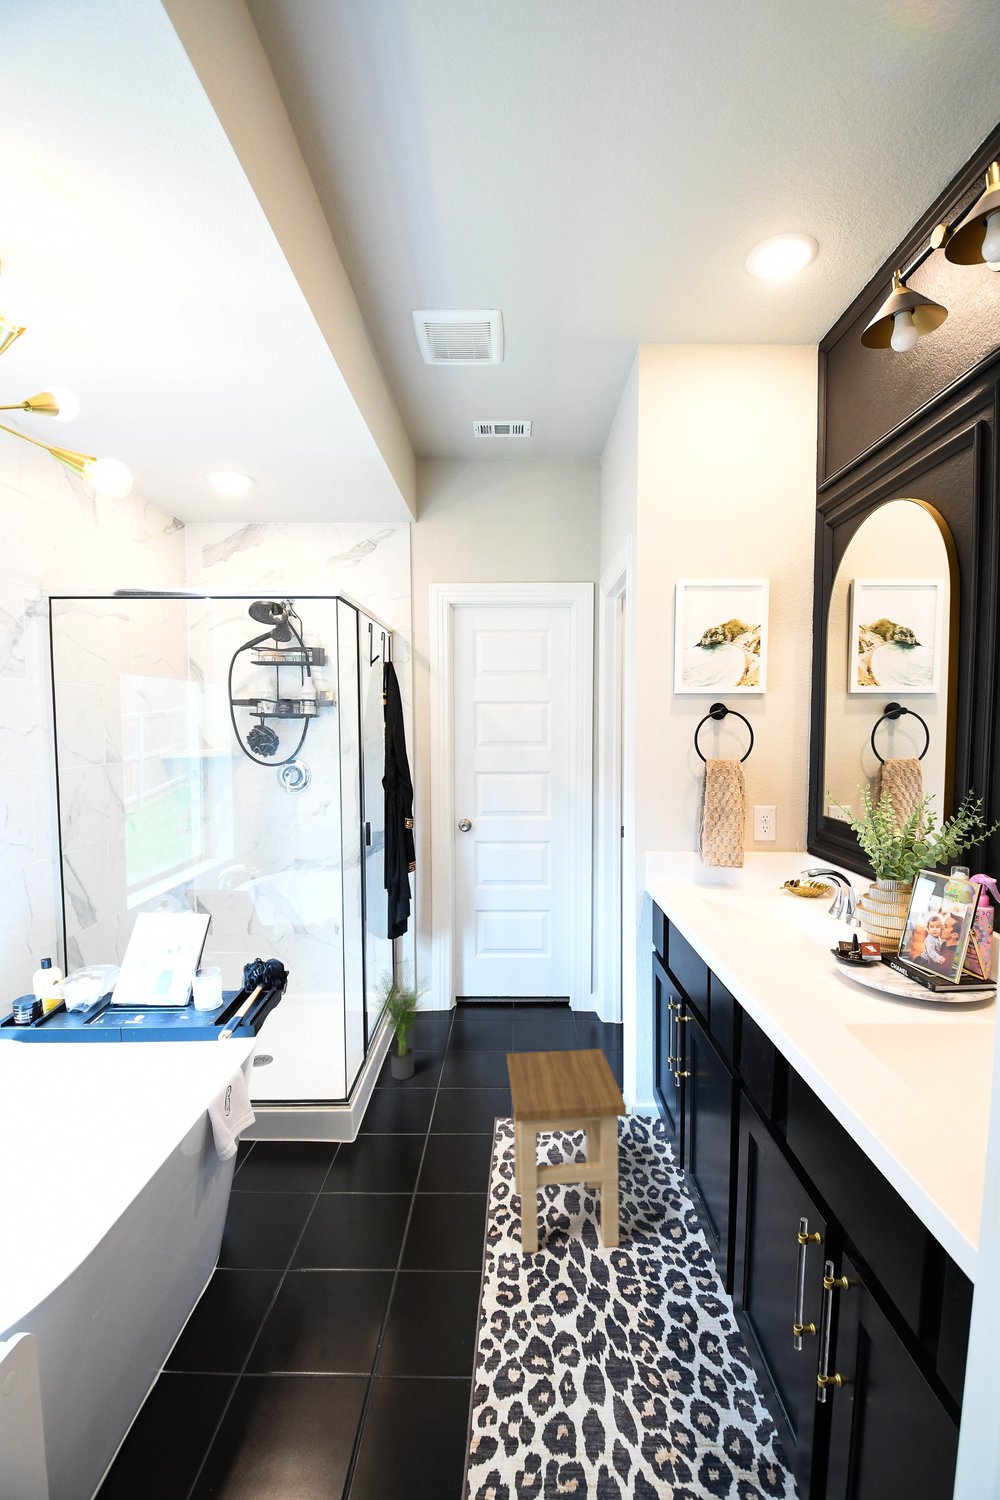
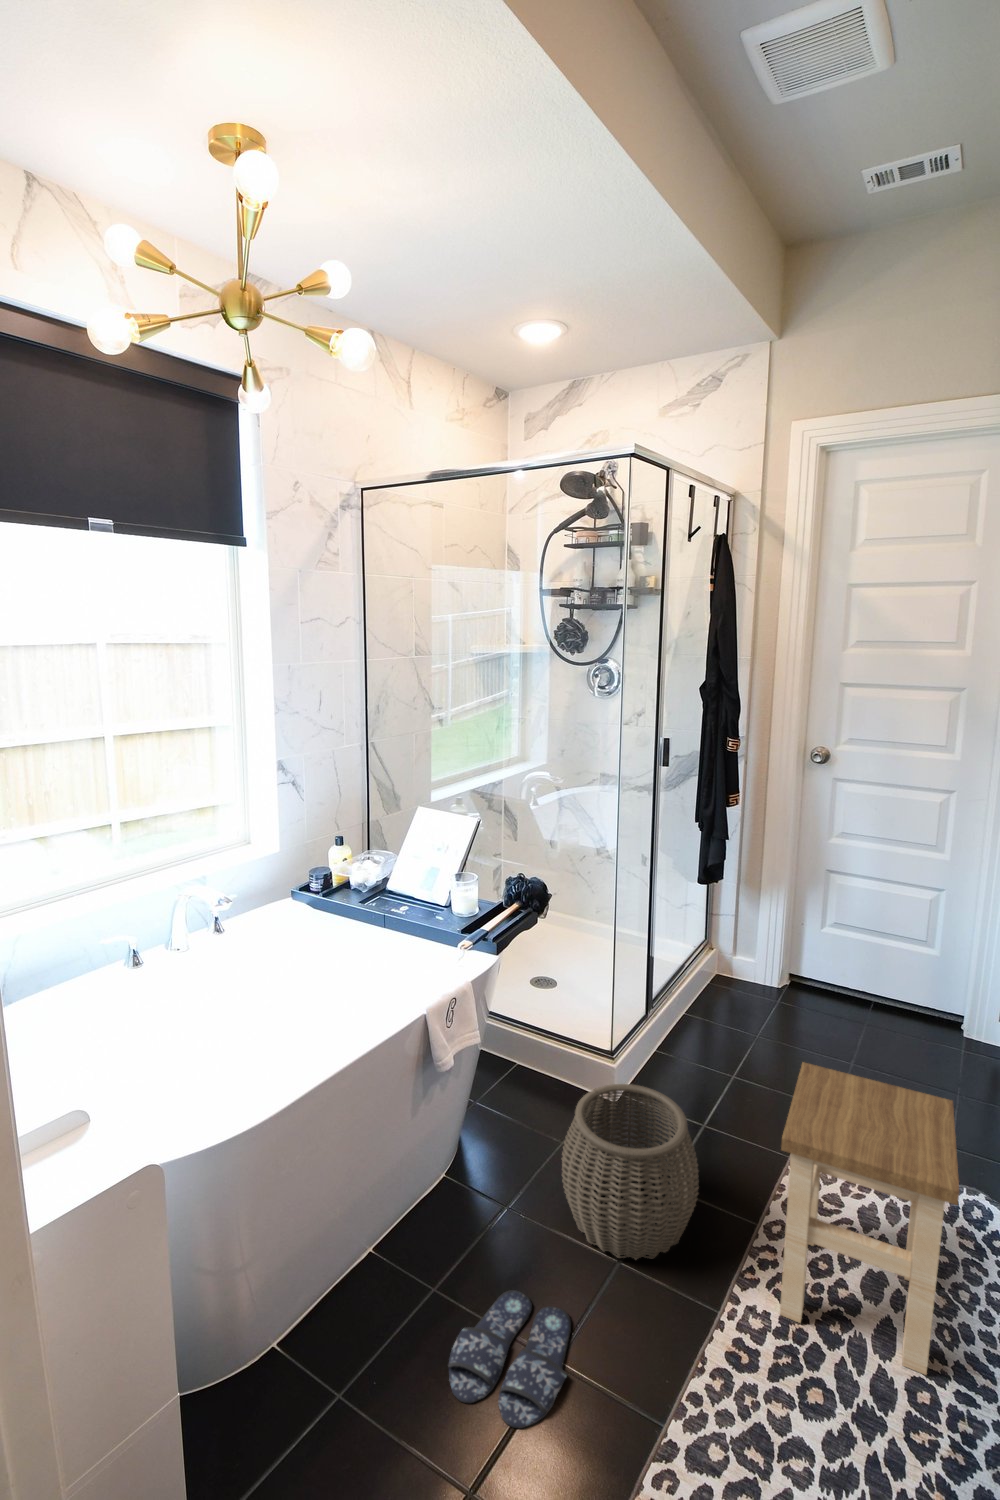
potted plant: present [377,978,428,1080] -> none [661,910,744,1054]
woven basket: none [333,1115,449,1270] -> present [562,1084,699,1260]
slippers: none [279,1334,388,1463] -> present [448,1290,571,1428]

